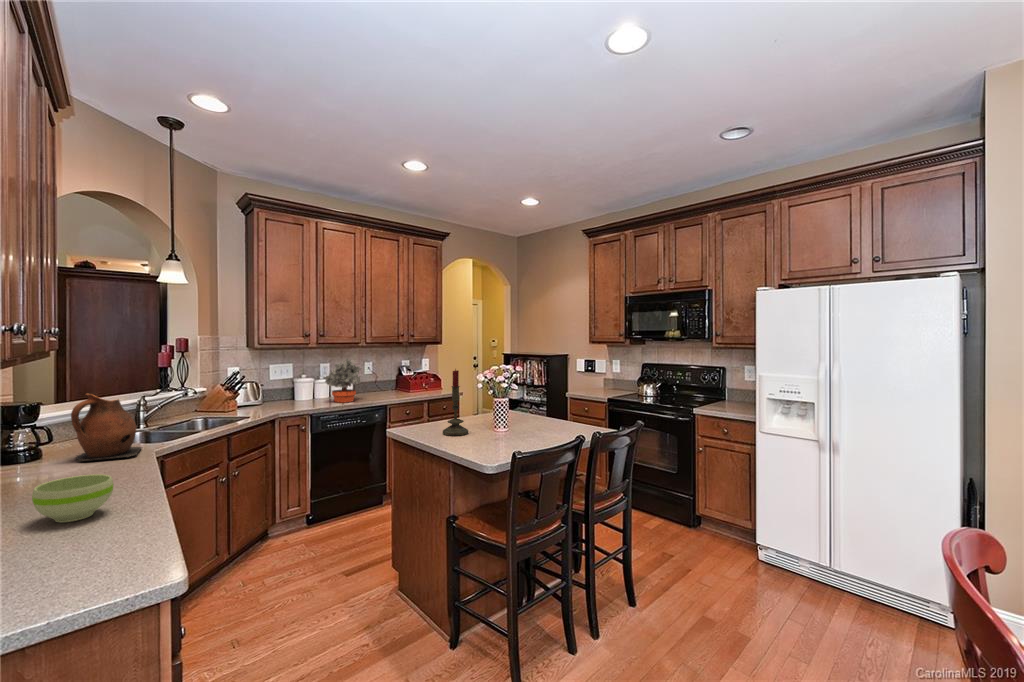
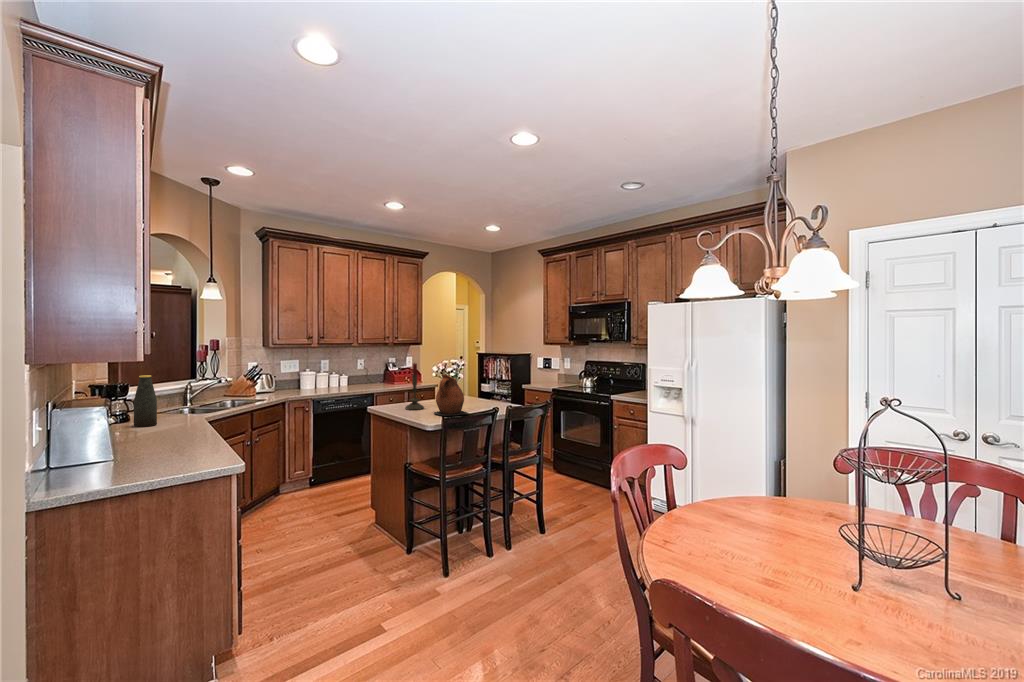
potted plant: present [325,359,361,402] -> none [324,356,353,391]
bottle: none [28,394,68,477] -> present [134,375,157,427]
ceramic pitcher: present [71,394,142,461] -> present [434,375,469,416]
bowl: present [32,474,113,522] -> none [155,419,196,443]

